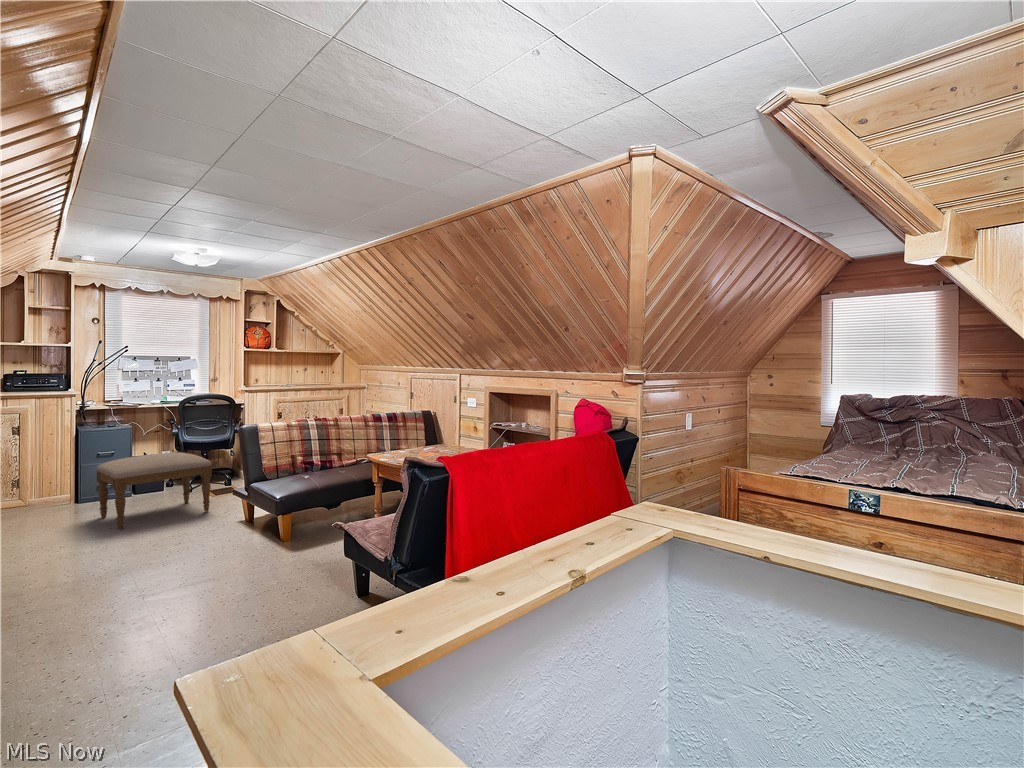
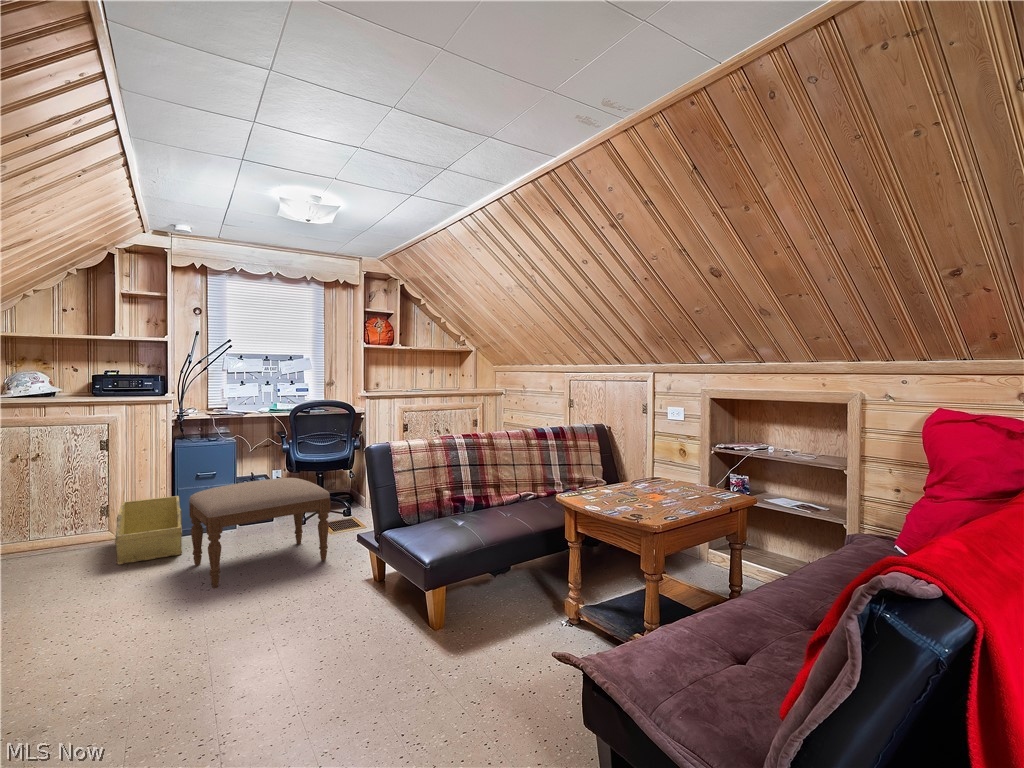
storage bin: none [33,470,90,520] -> present [115,496,182,565]

